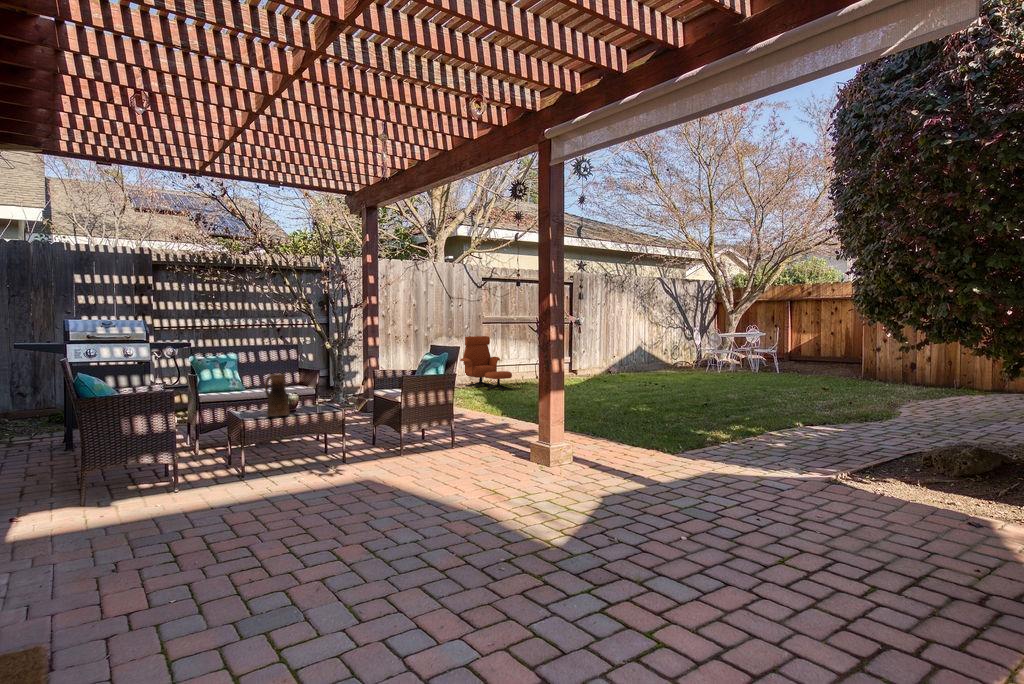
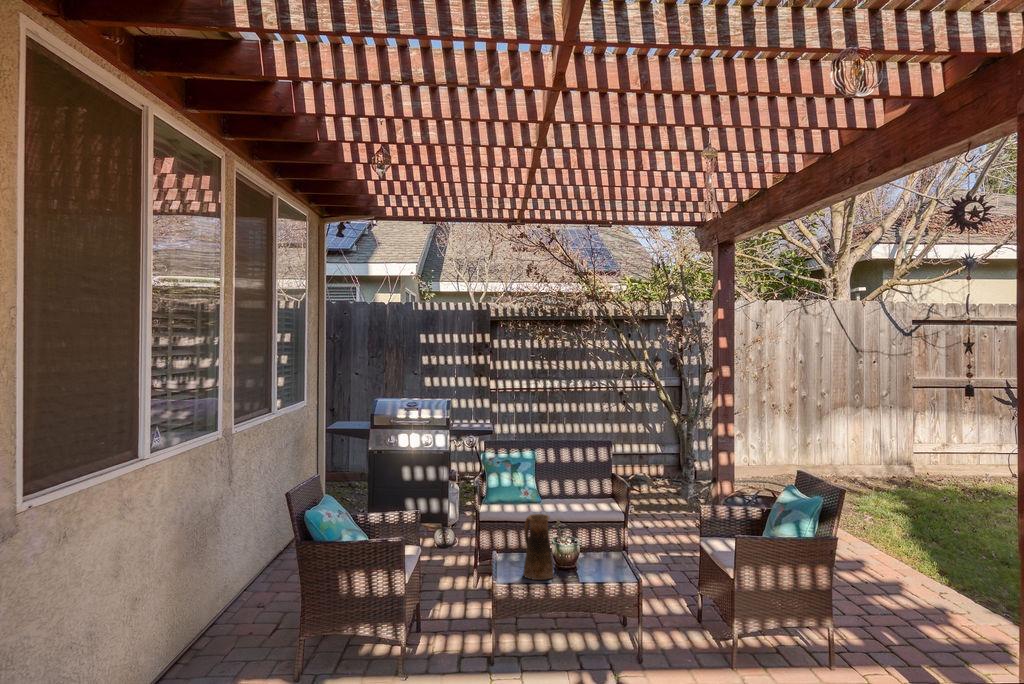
lounge chair: present [460,336,512,391] -> none [869,408,960,499]

